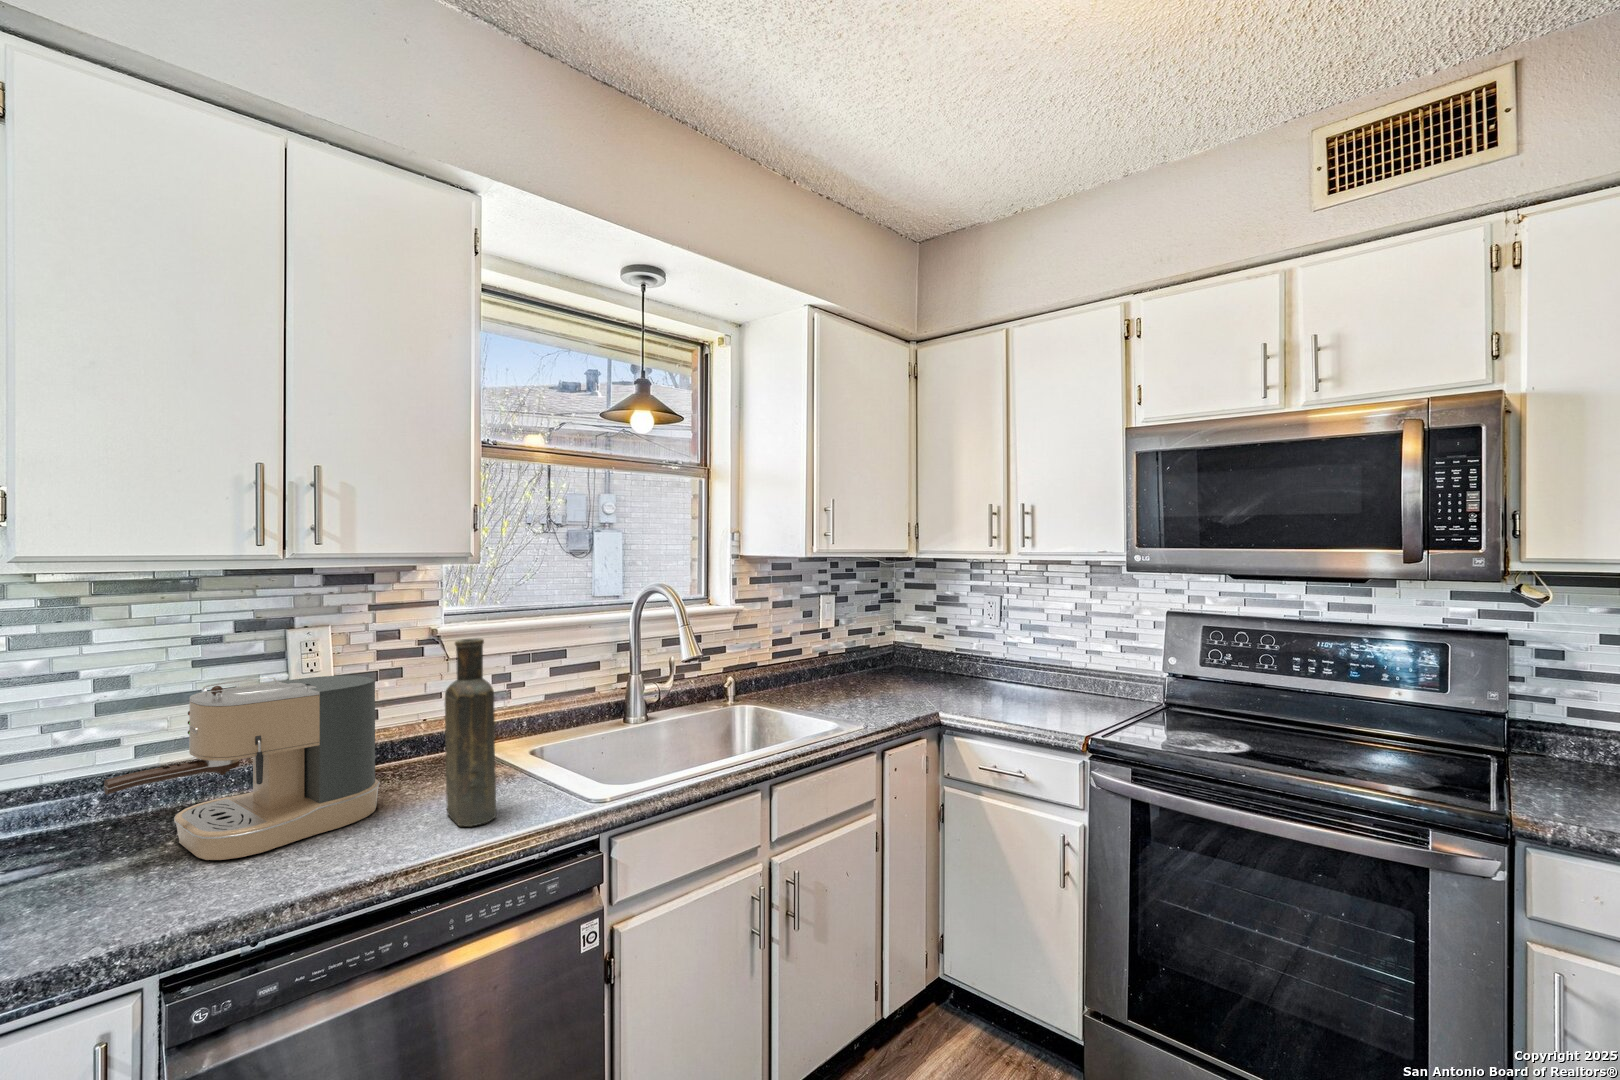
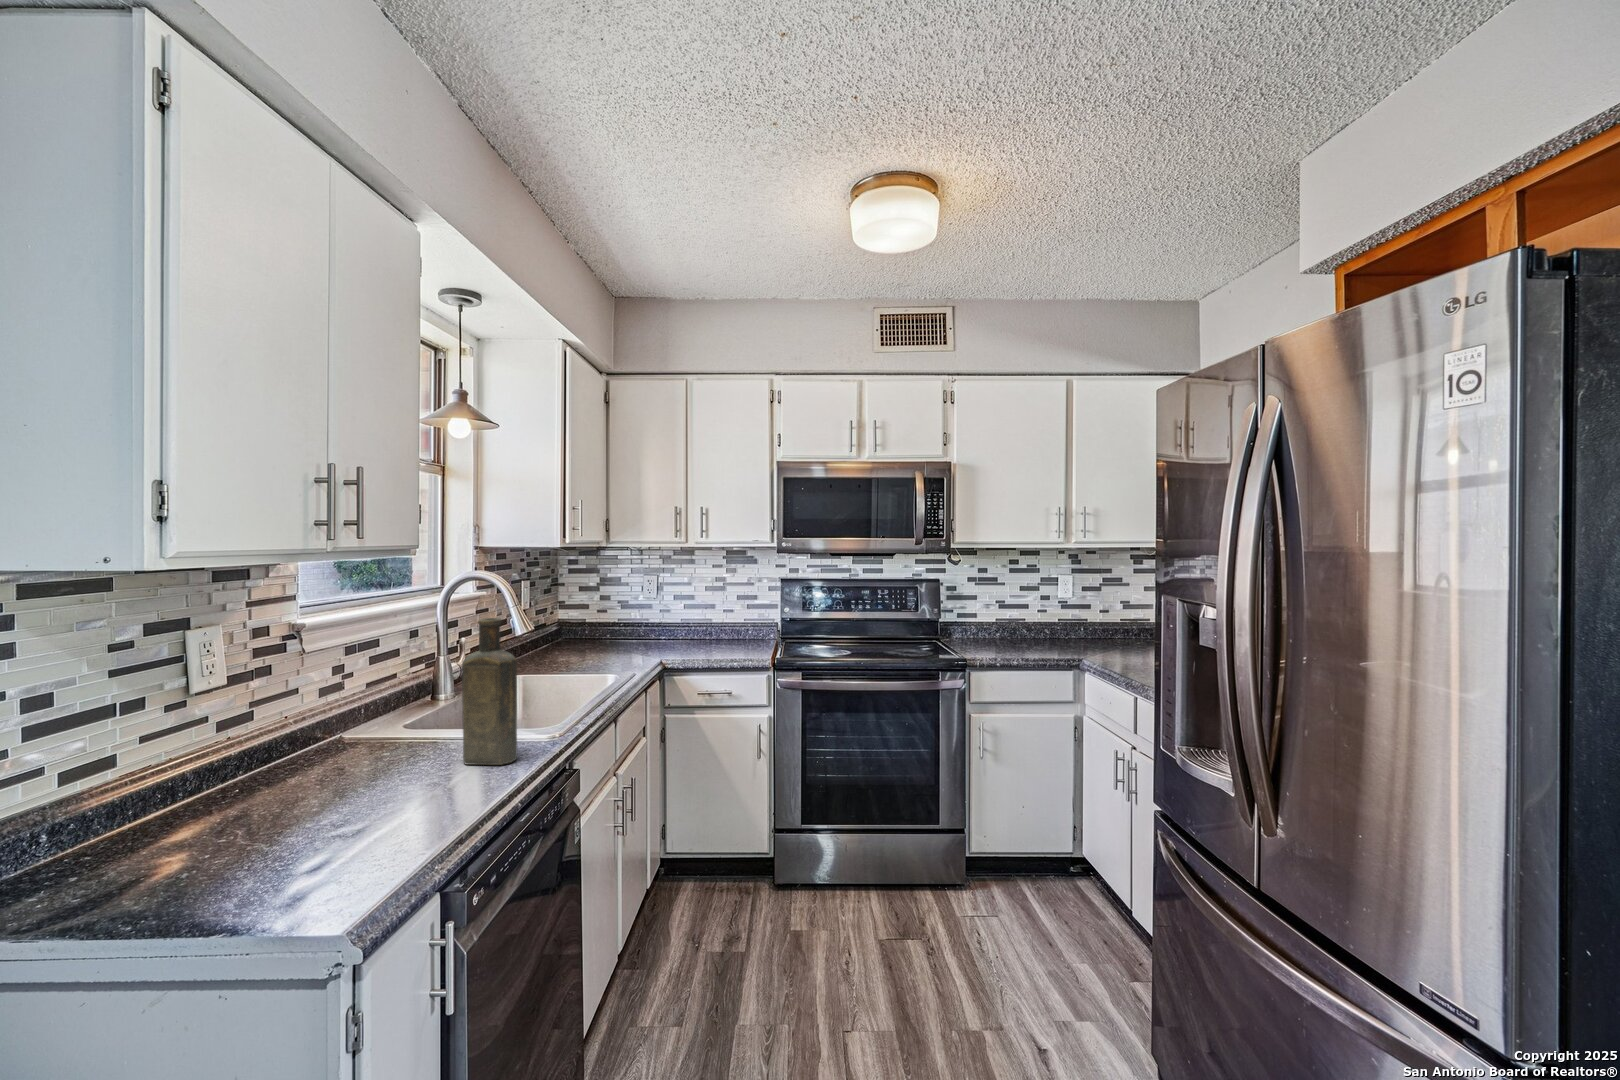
coffee maker: present [104,675,380,860] -> none [220,663,396,835]

